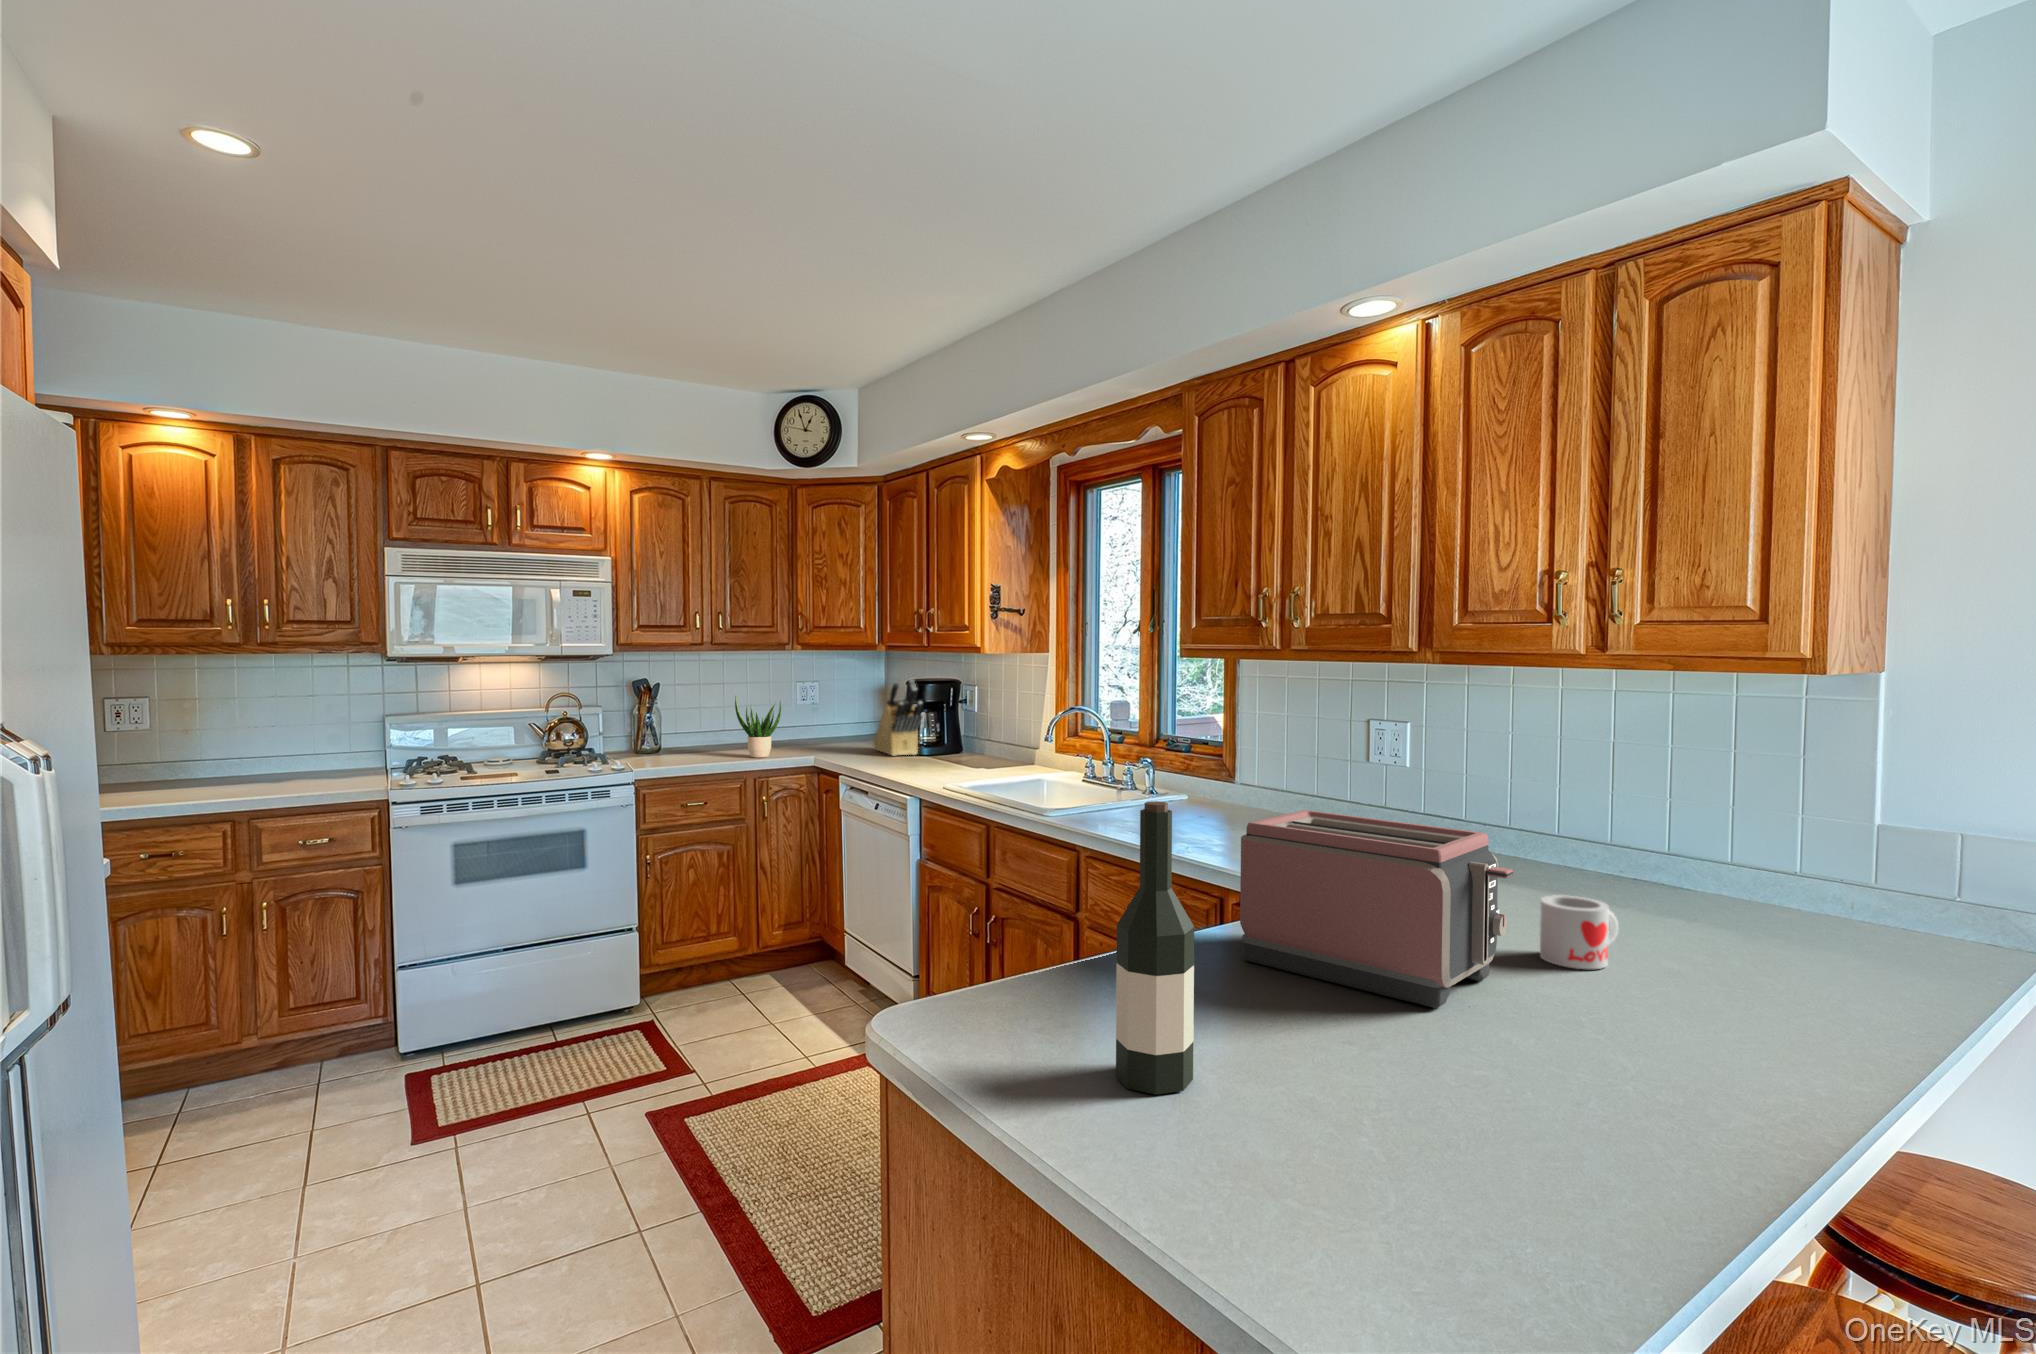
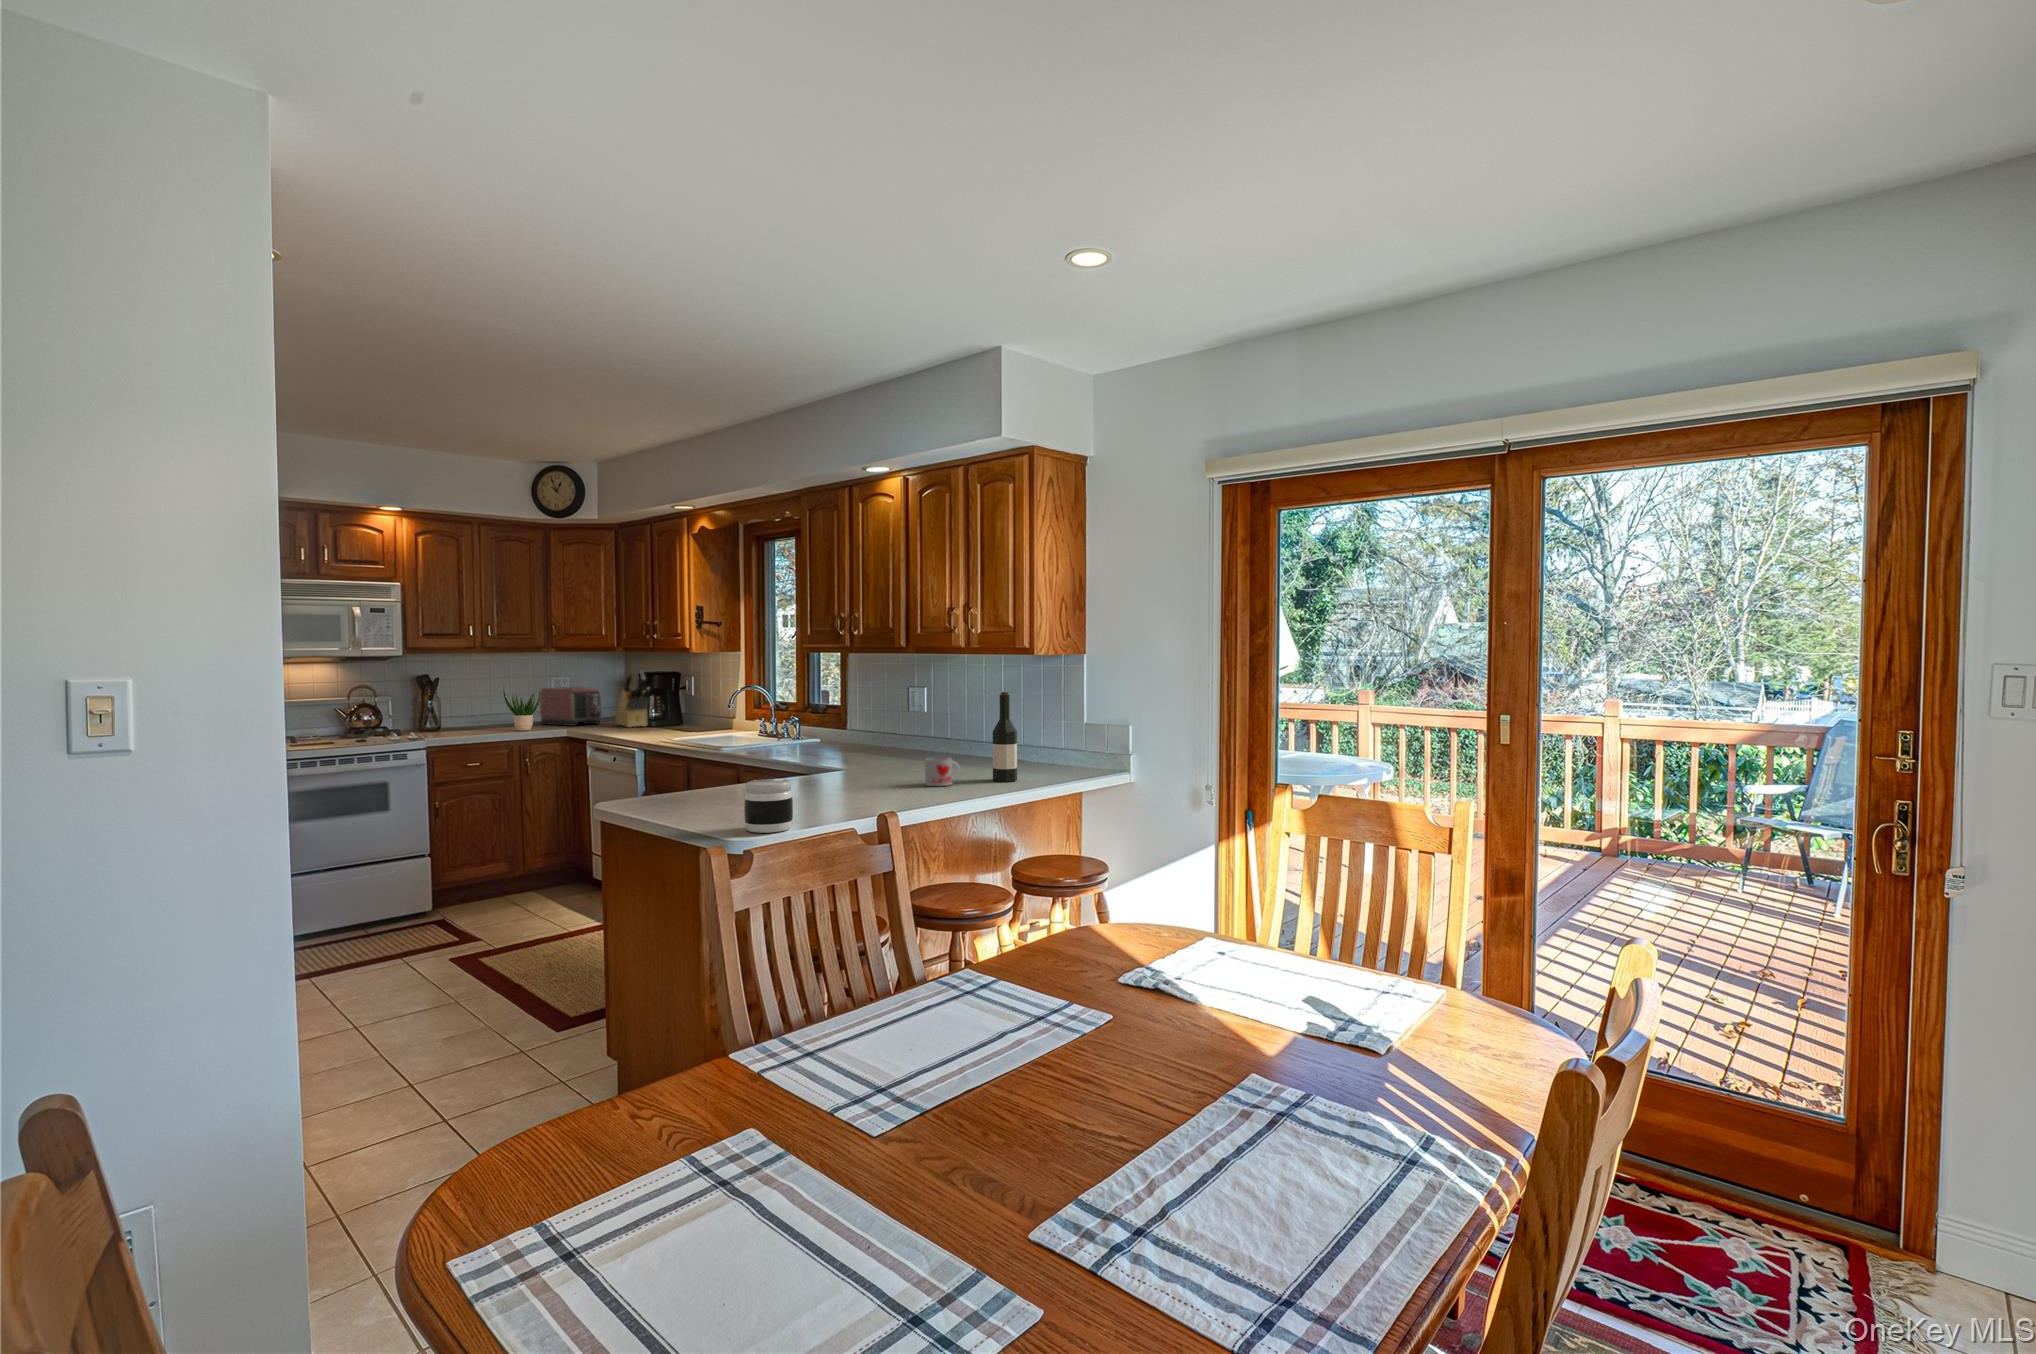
wine bottle: present [1116,801,1194,1095] -> present [993,692,1017,782]
toaster: present [1240,810,1513,1008] -> present [540,687,602,726]
jar: none [1294,1041,1441,1239] -> present [744,779,793,833]

